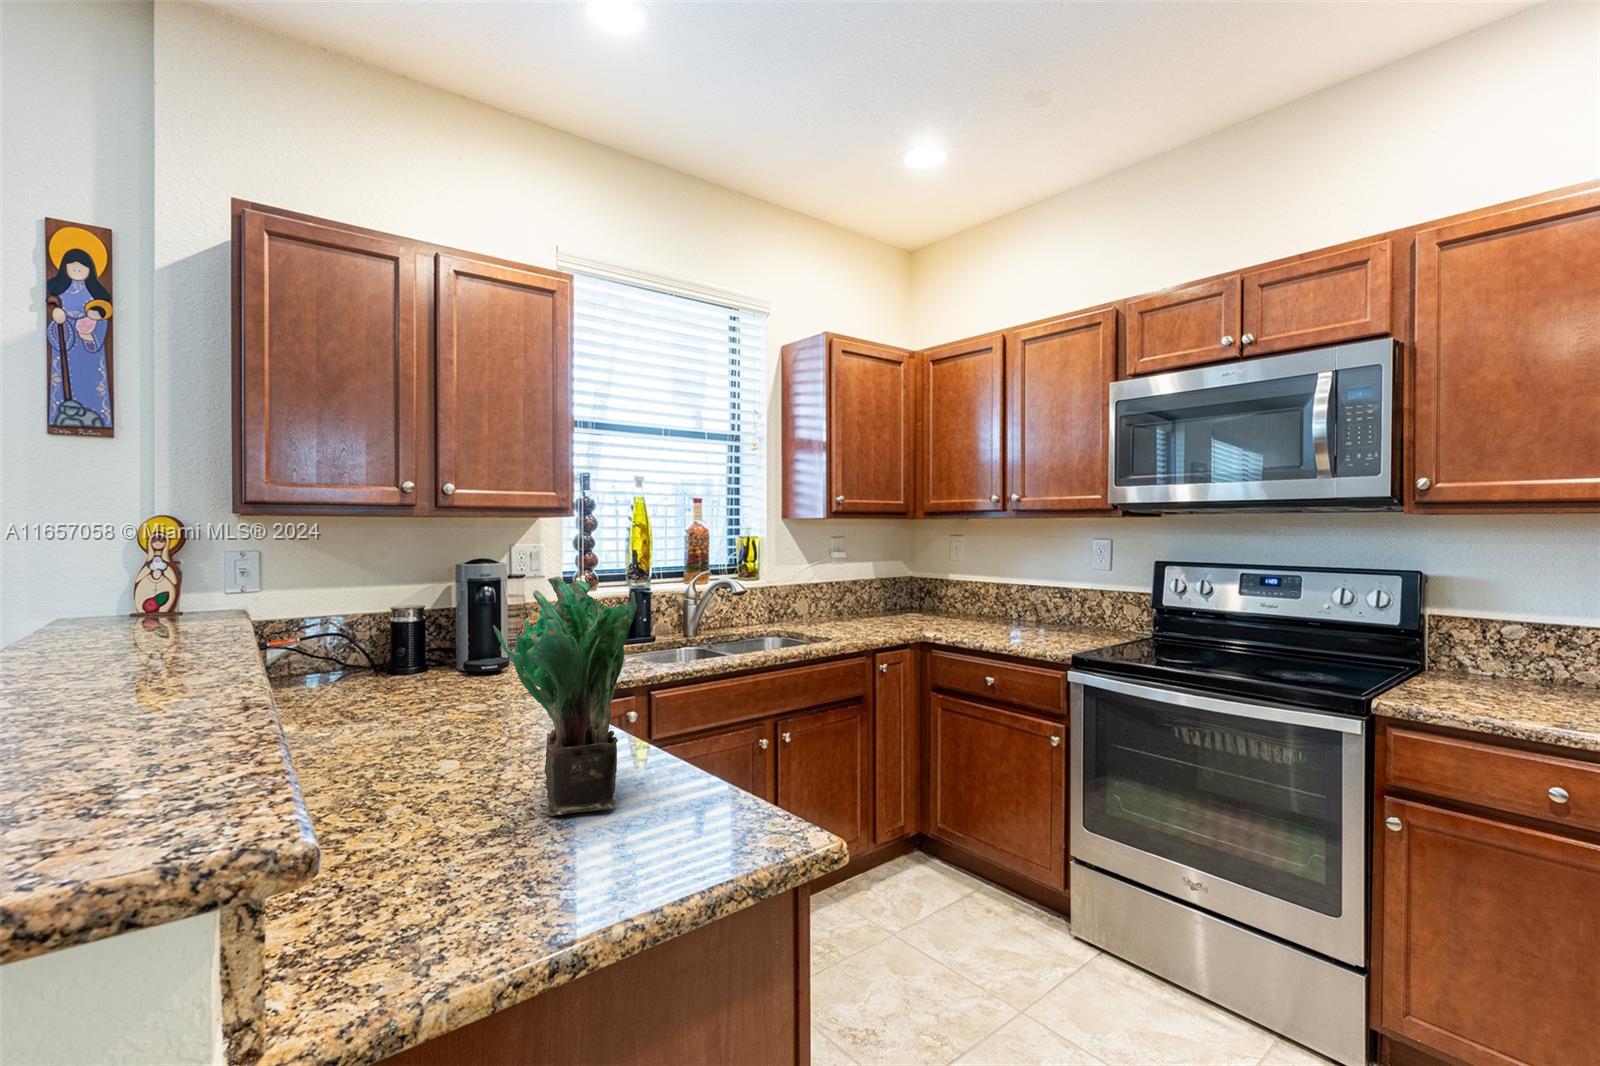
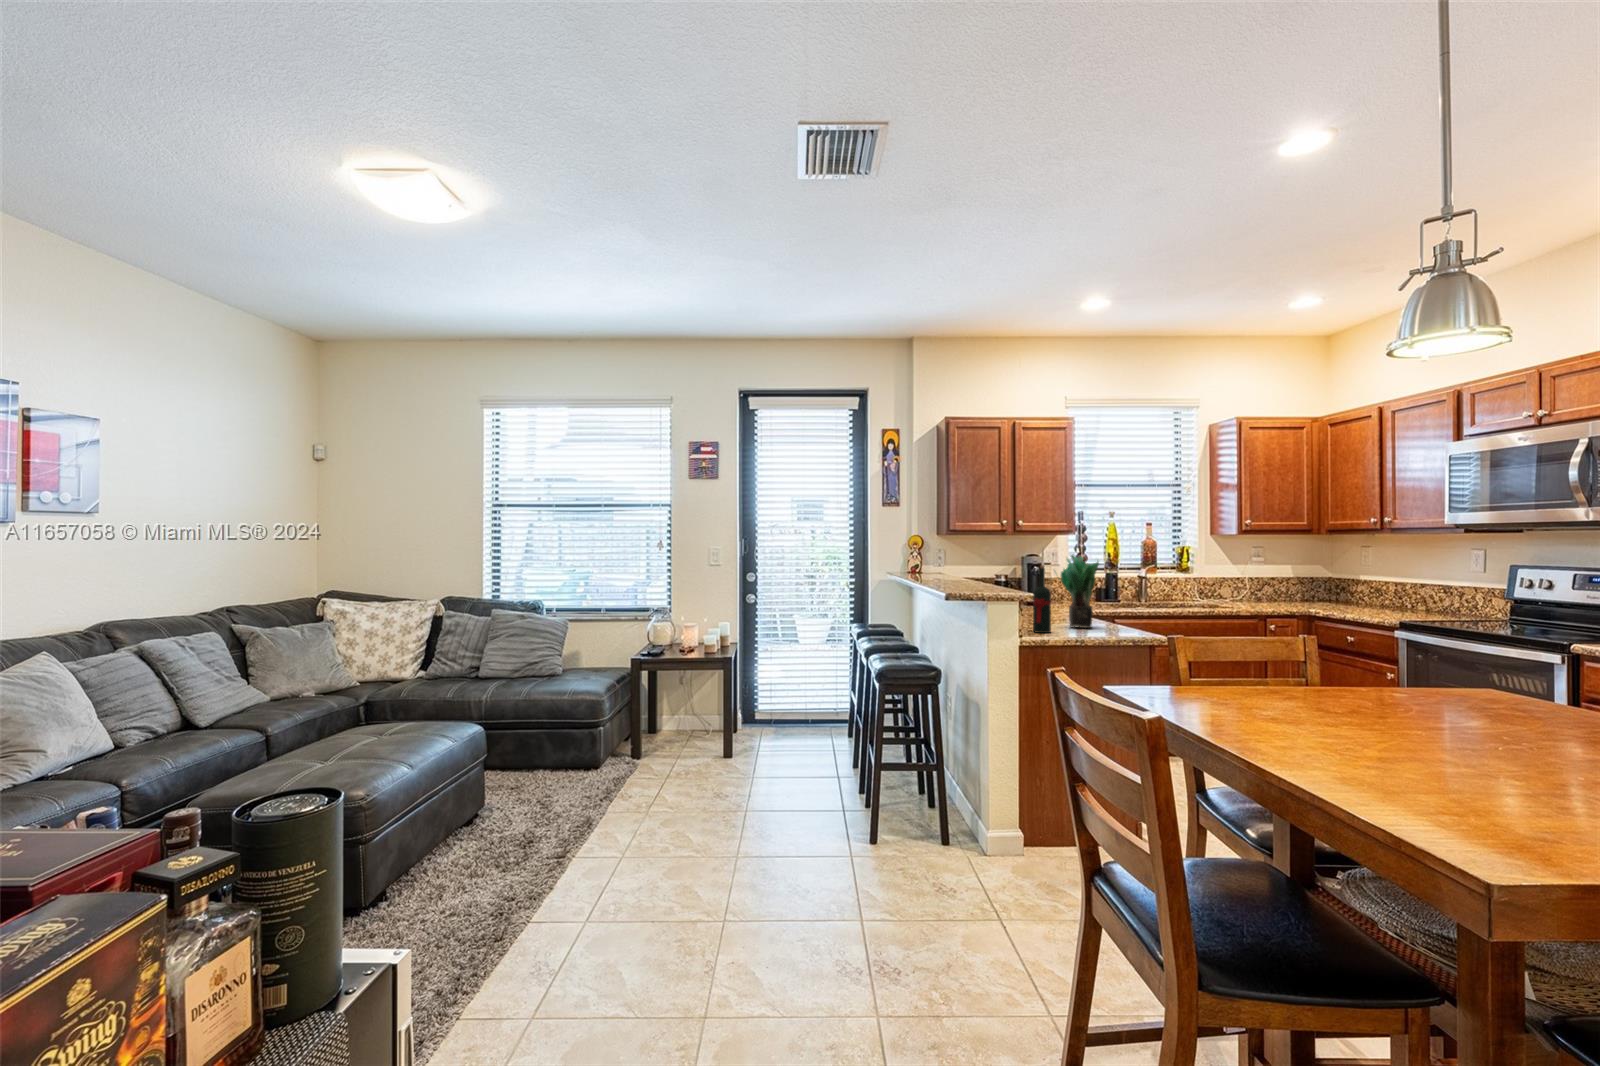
wine bottle: none [385,637,465,929] -> present [1033,566,1051,633]

